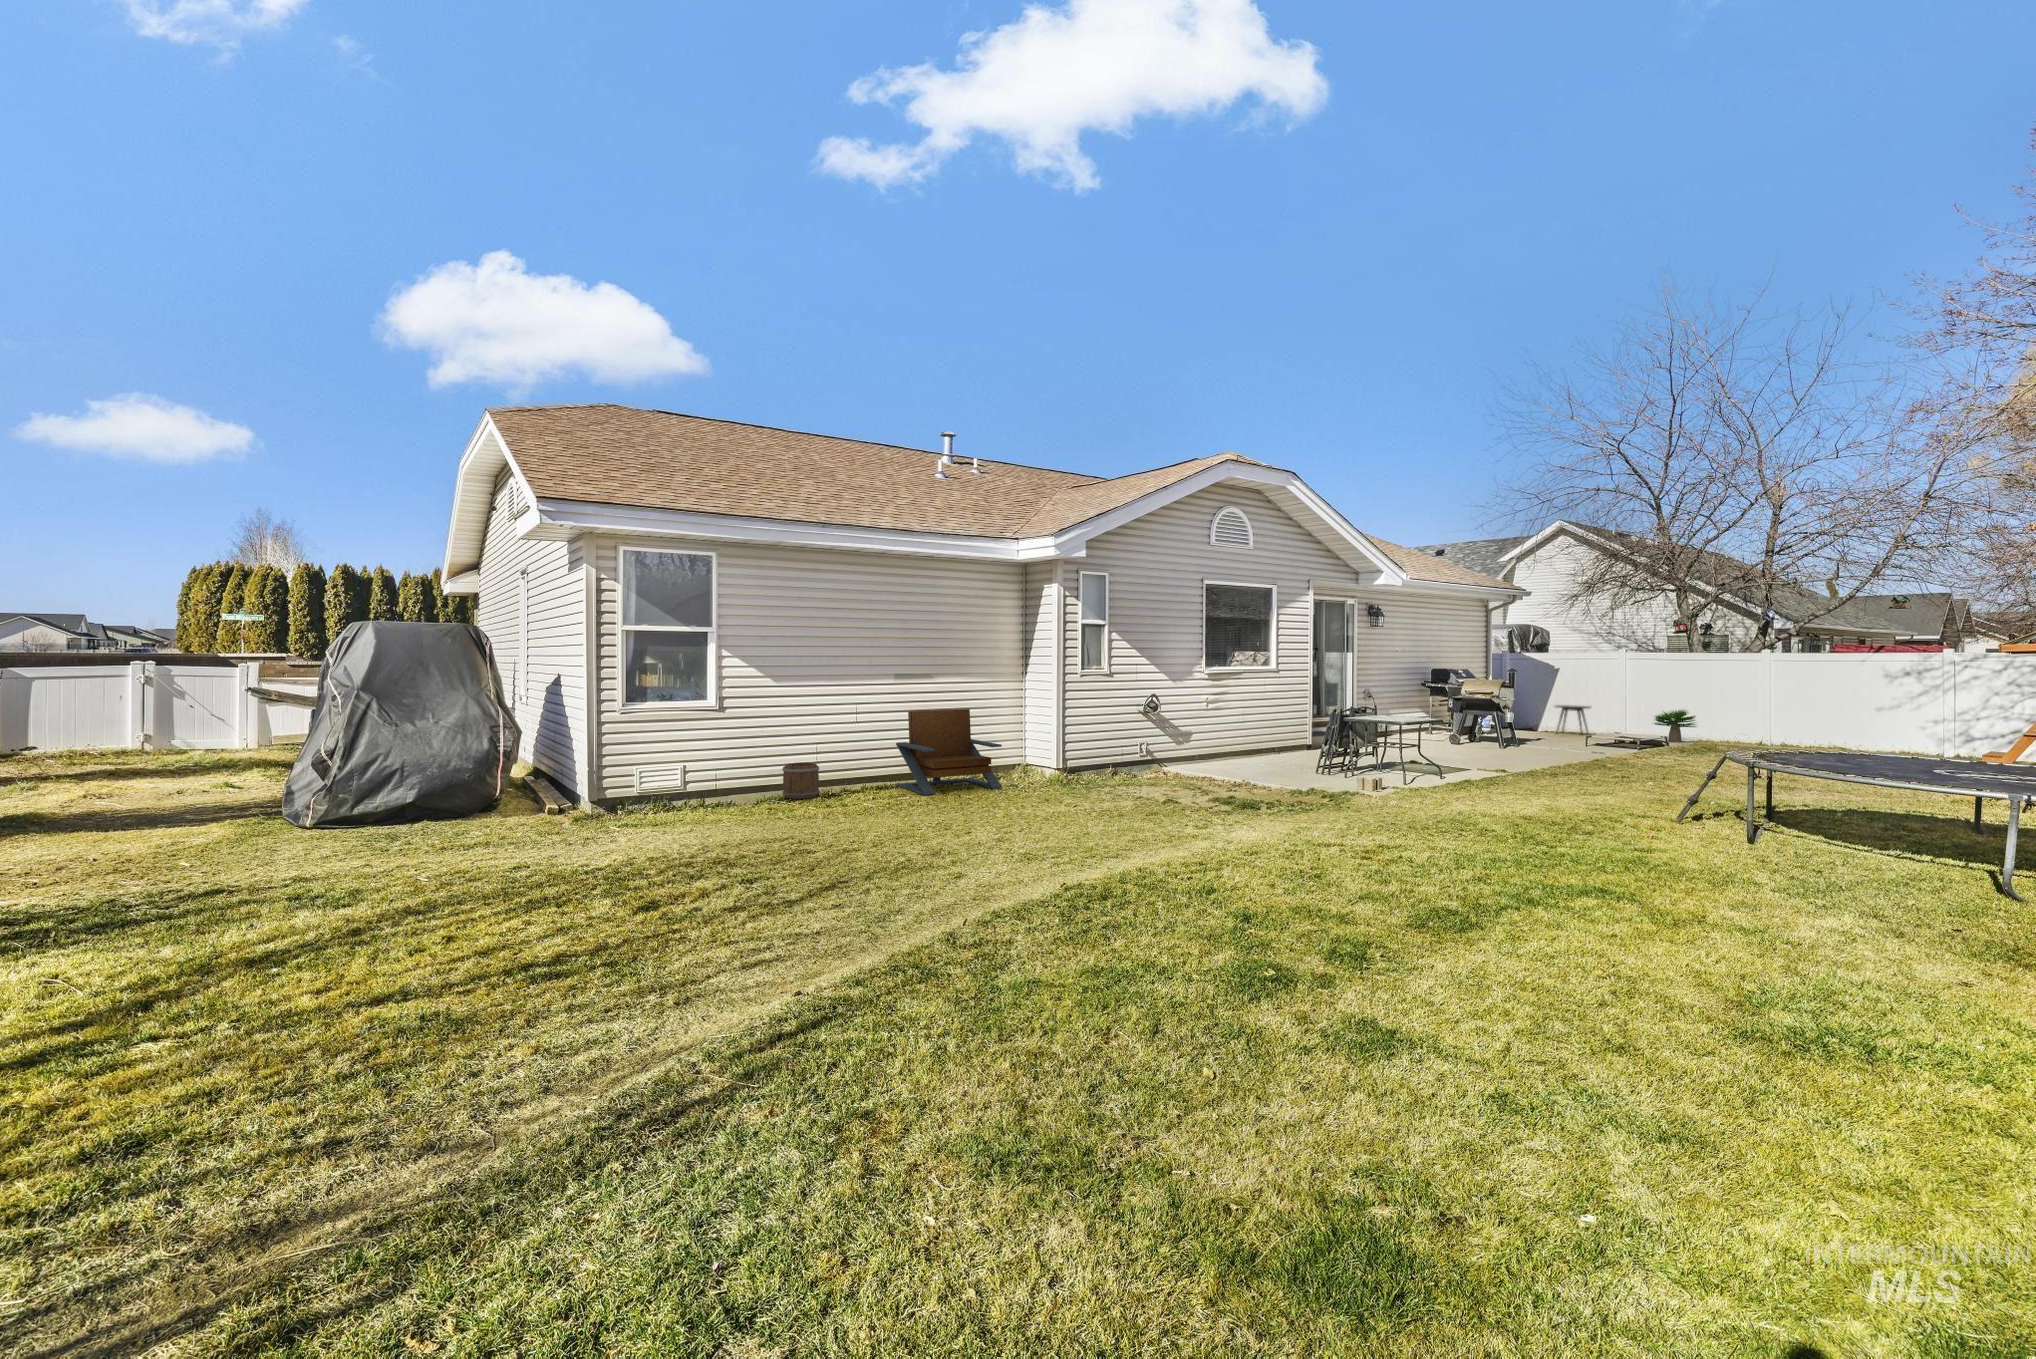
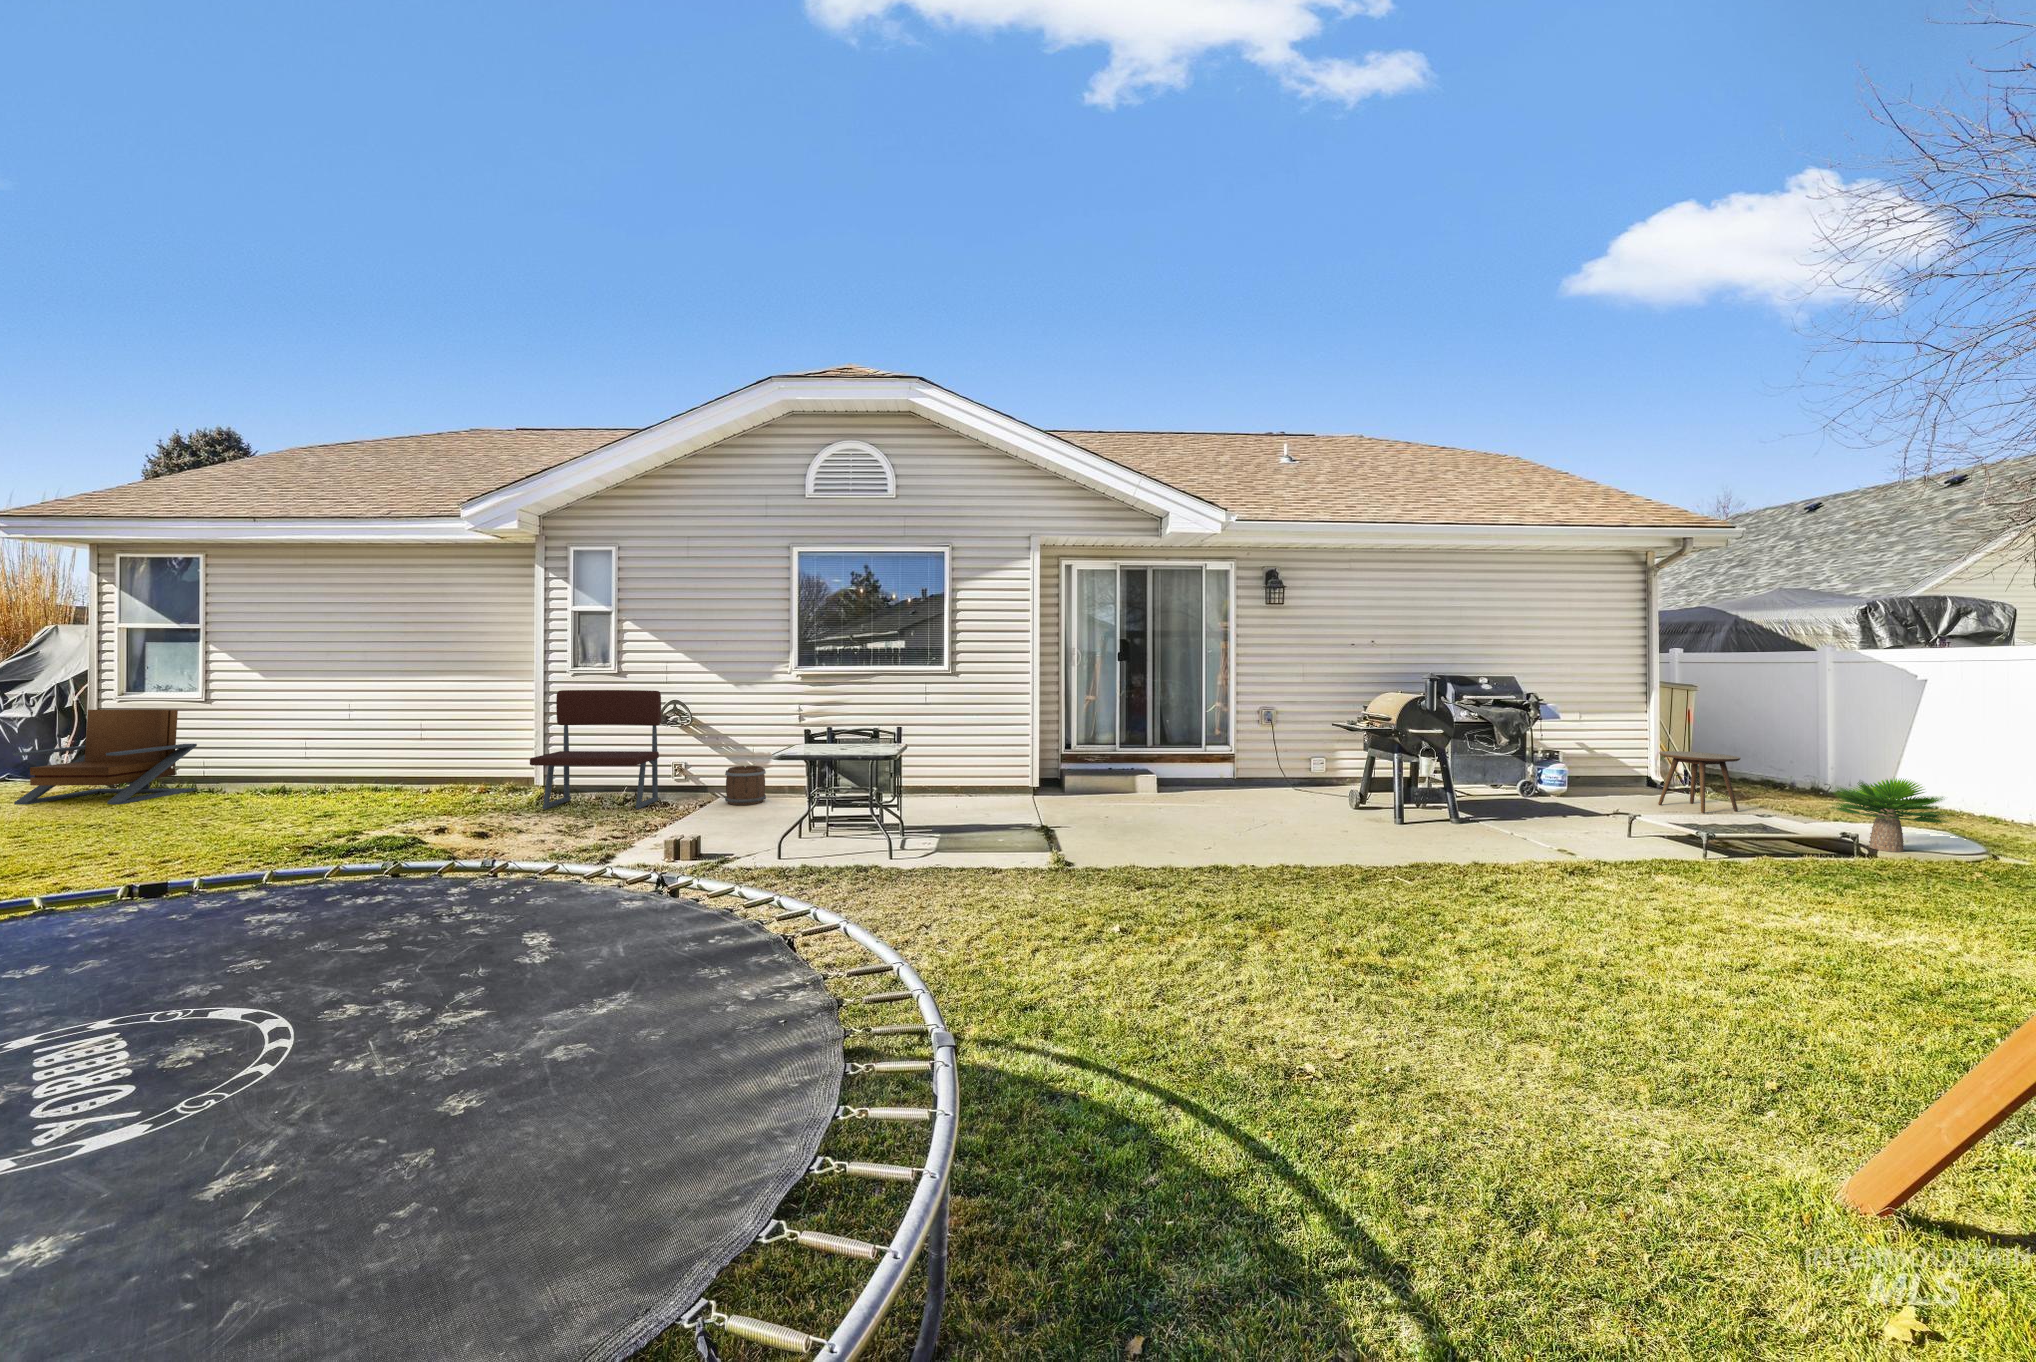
bench: none [1086,686,1176,781] -> present [530,690,661,809]
lounge chair: present [896,709,1002,795] -> present [13,710,197,805]
bucket: present [782,763,820,799] -> present [725,766,766,805]

